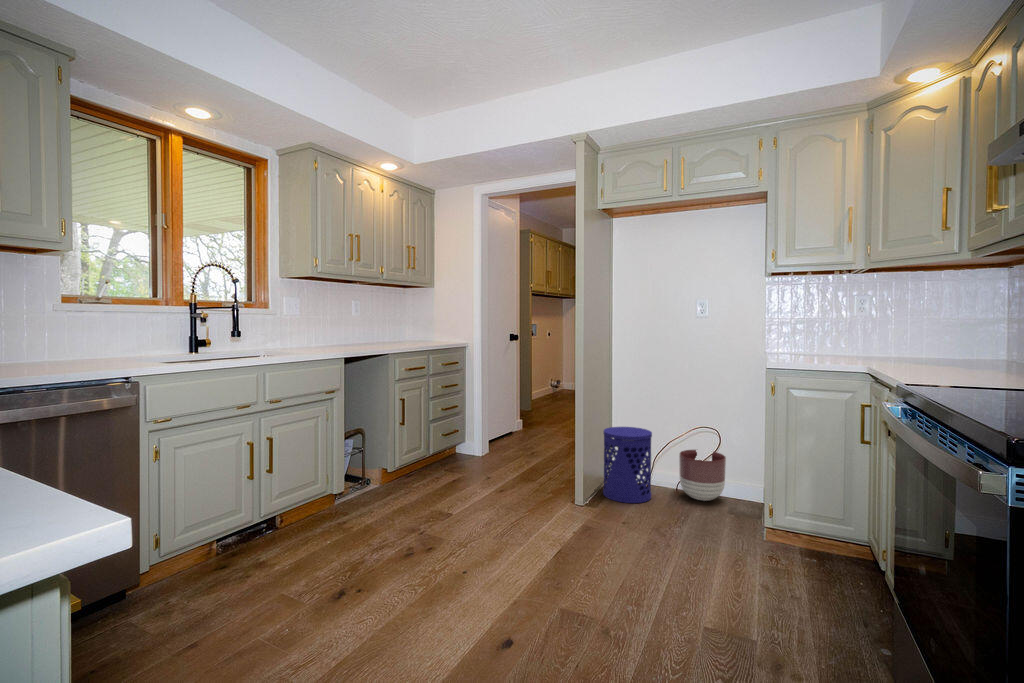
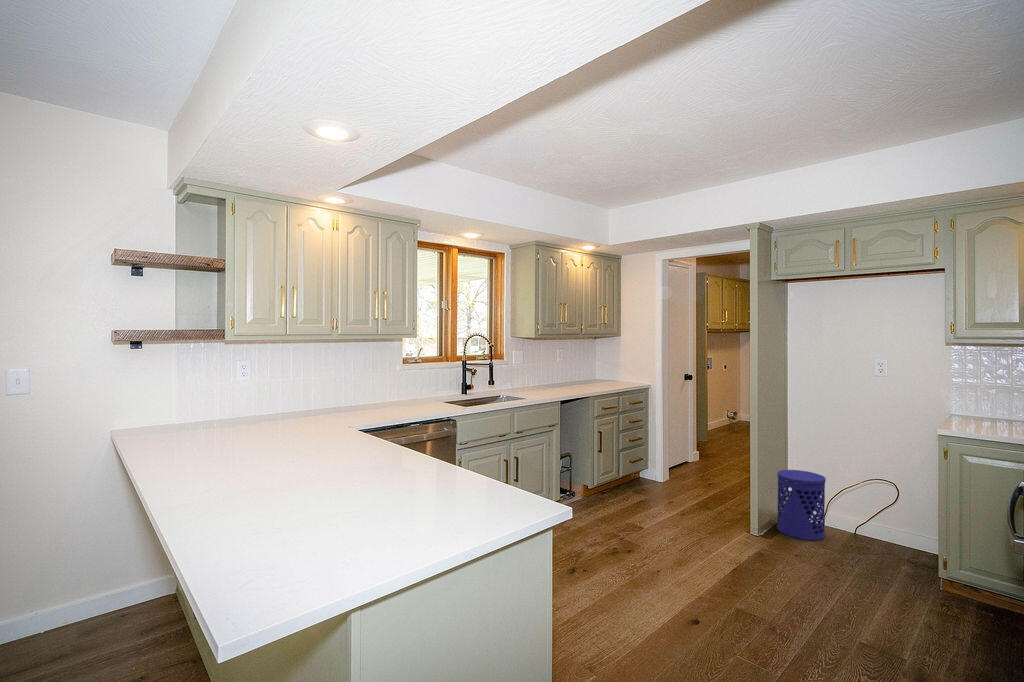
planter: present [679,450,726,501] -> none [855,497,904,546]

